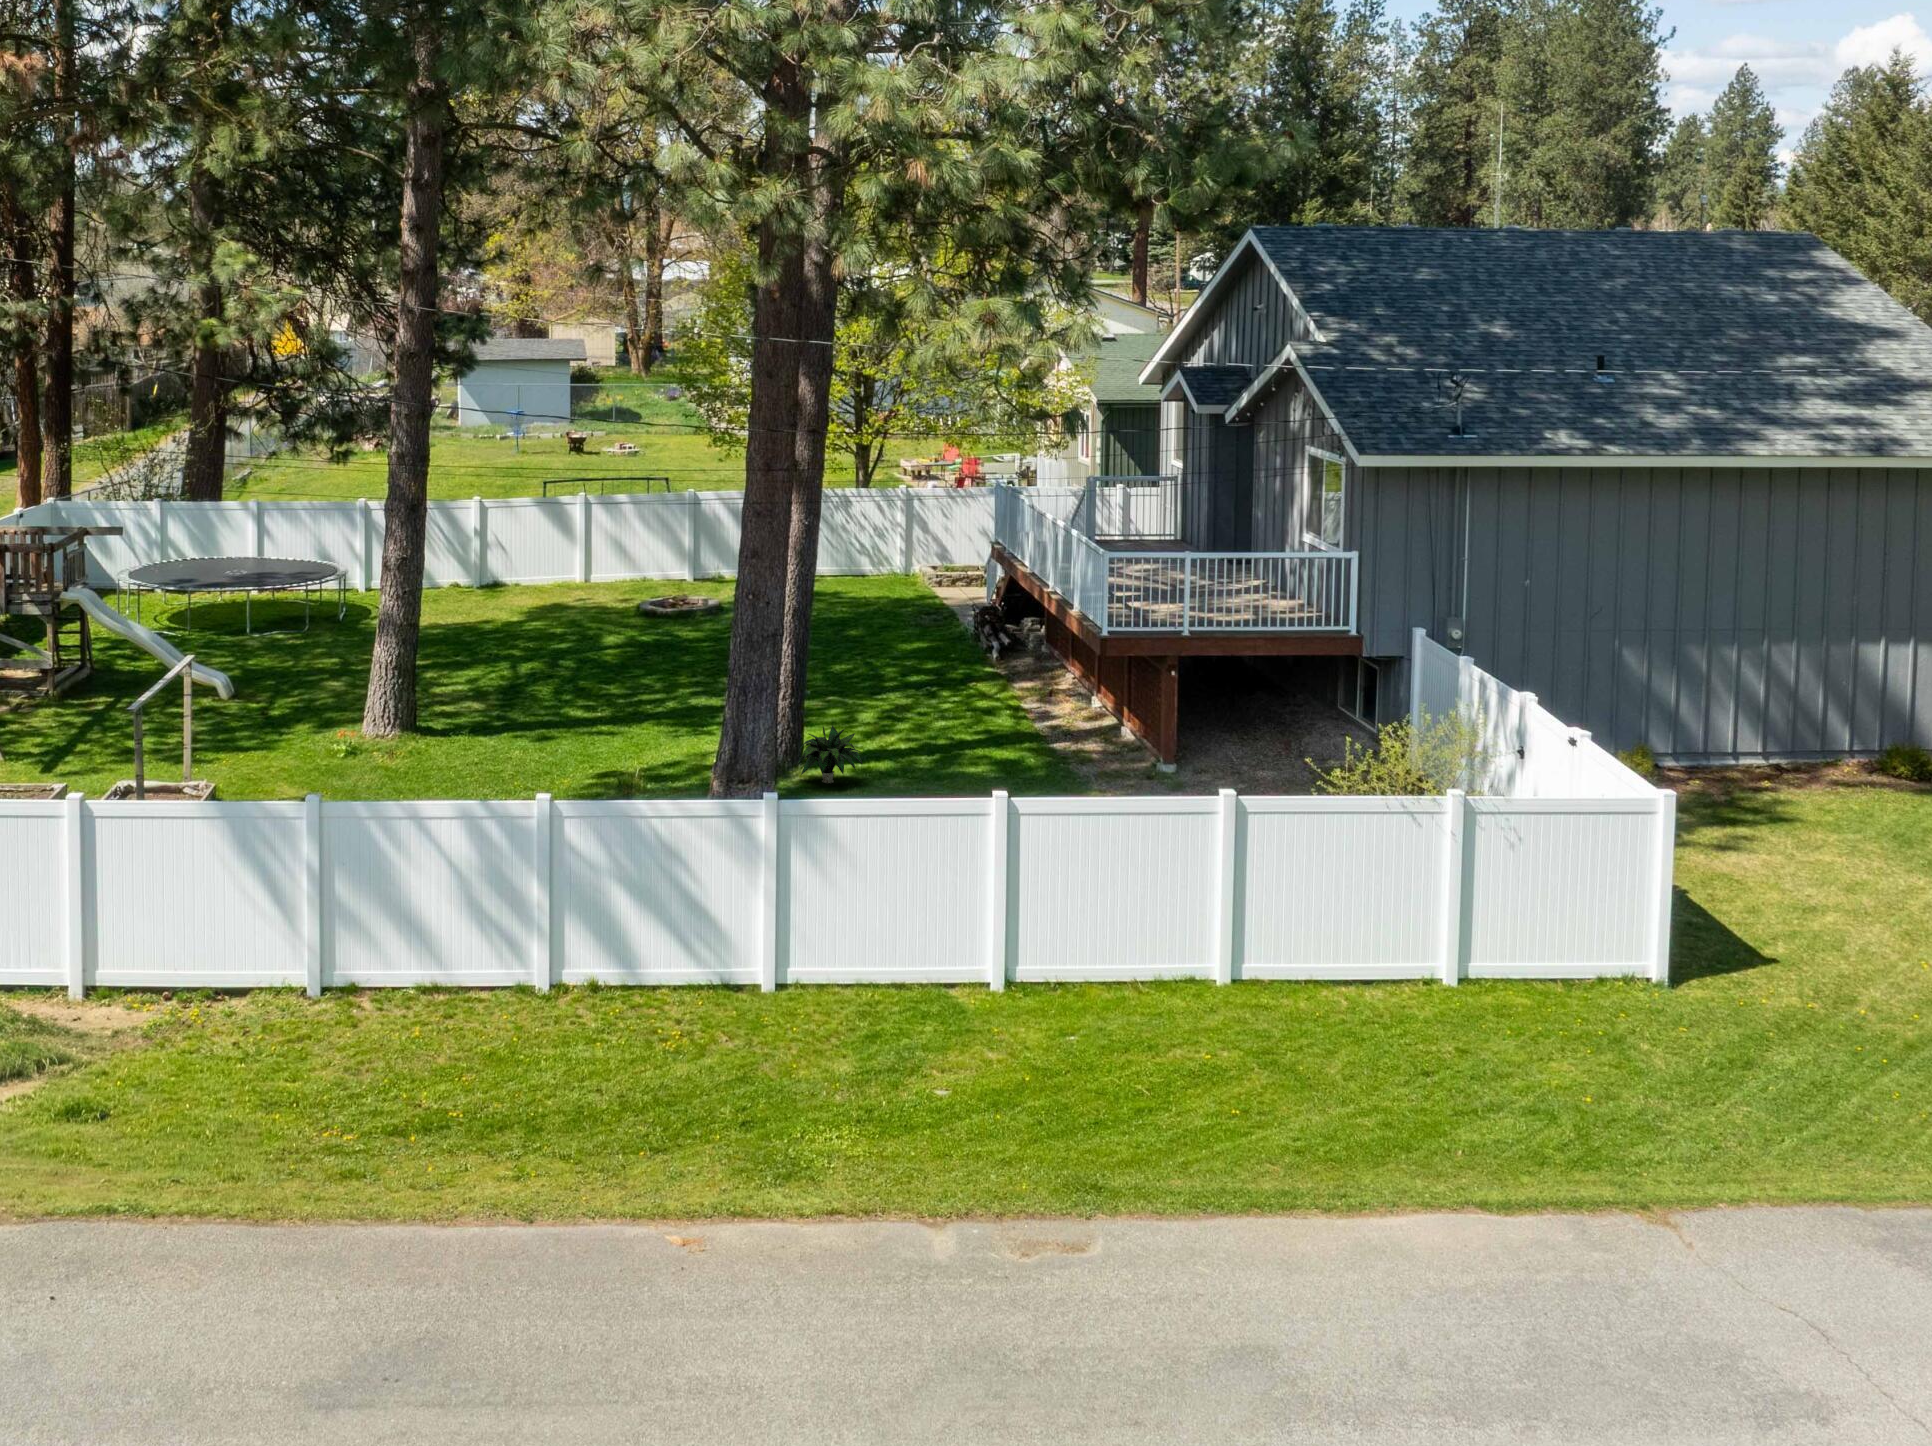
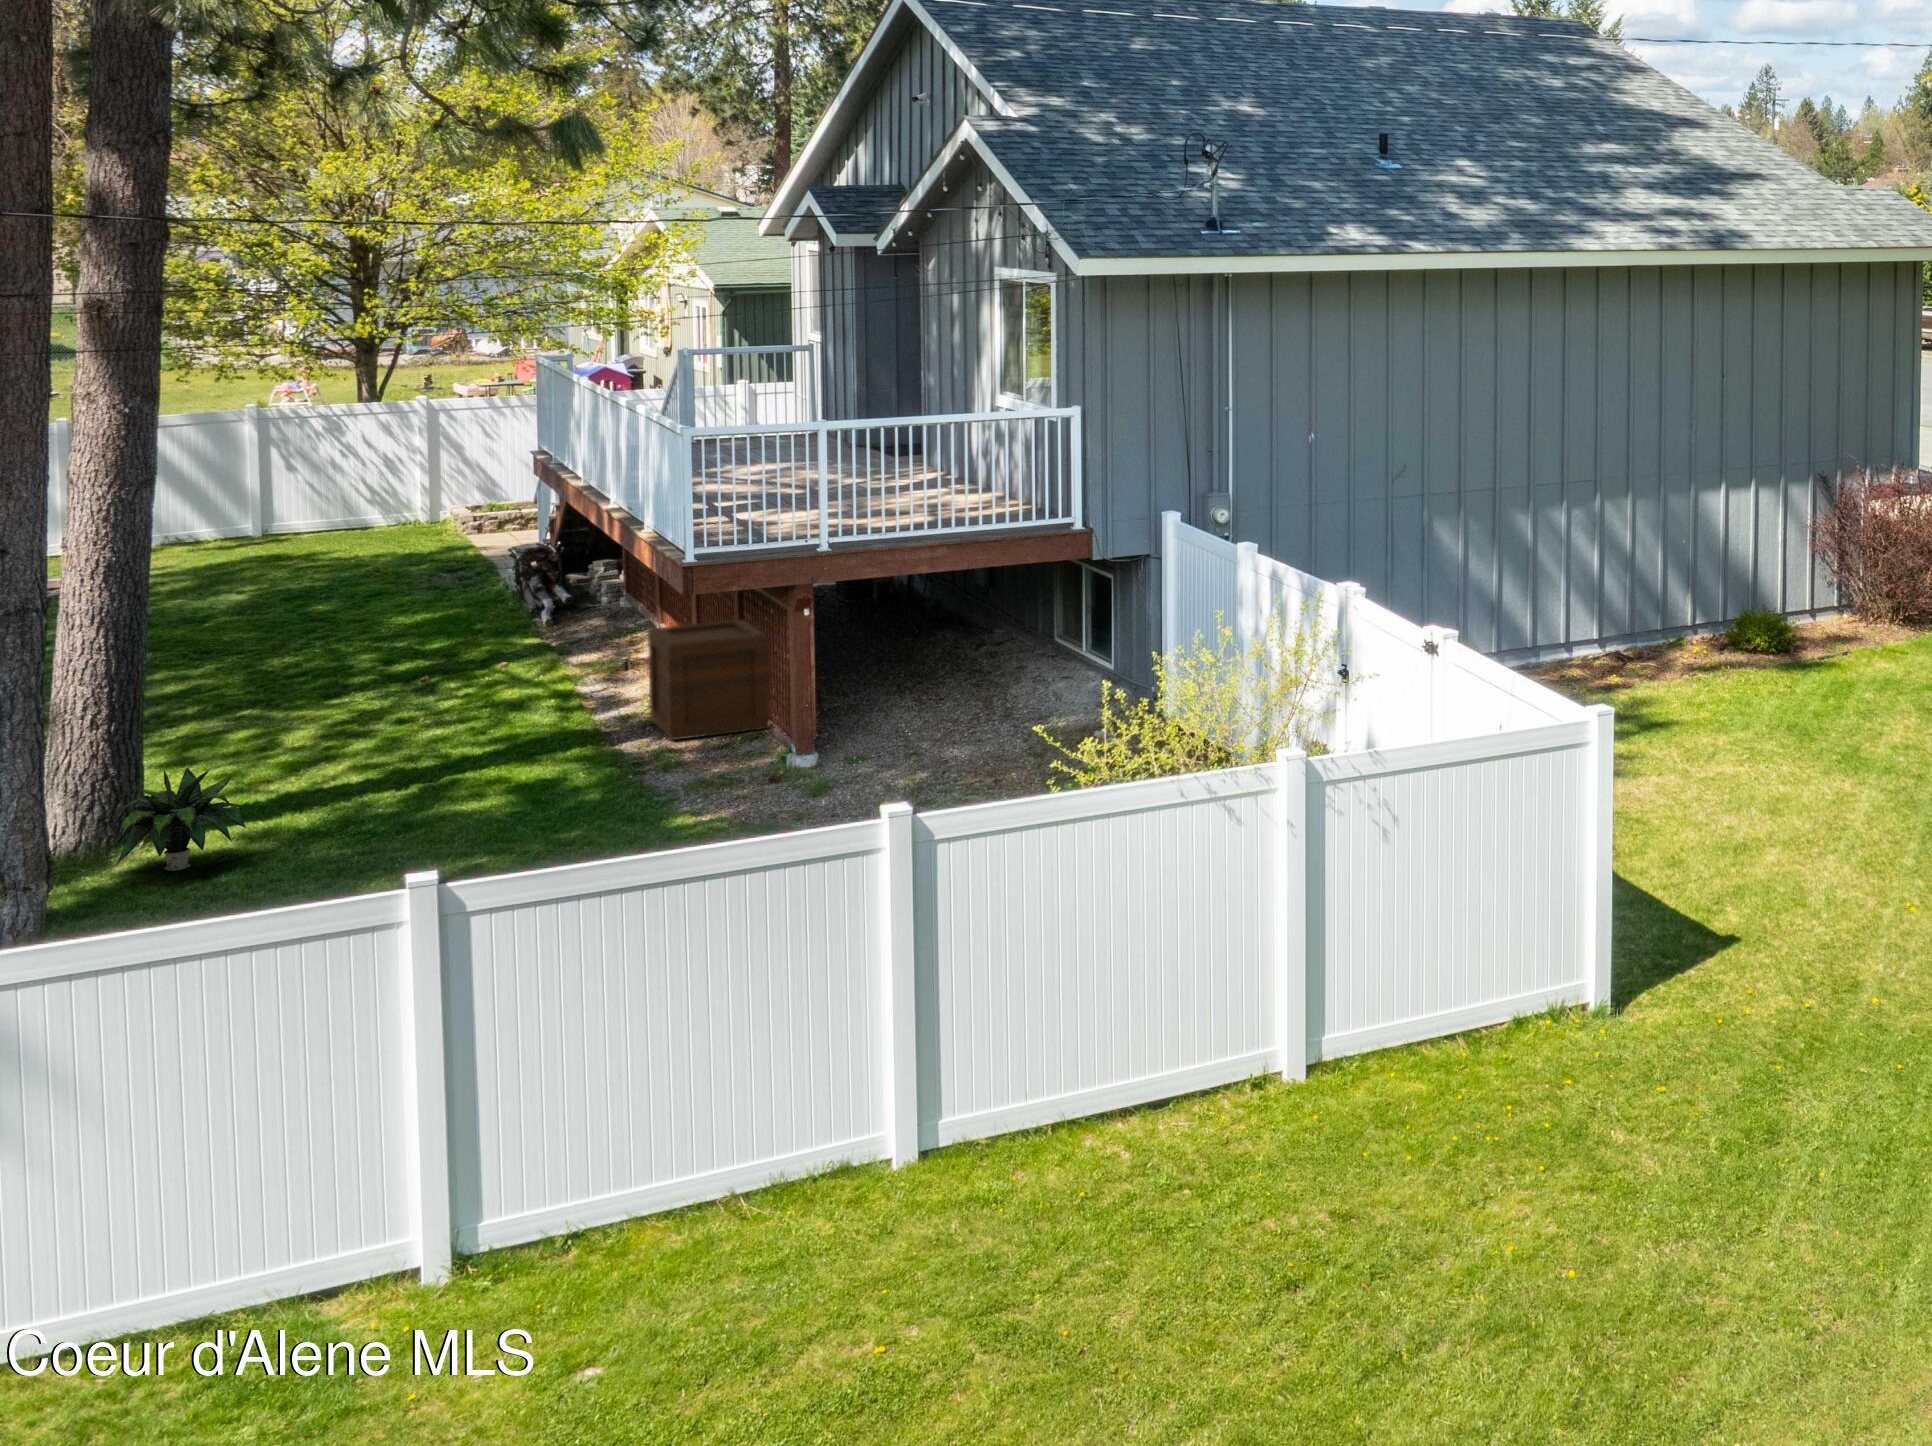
wooden crate: none [1069,670,1146,743] -> present [648,620,770,740]

